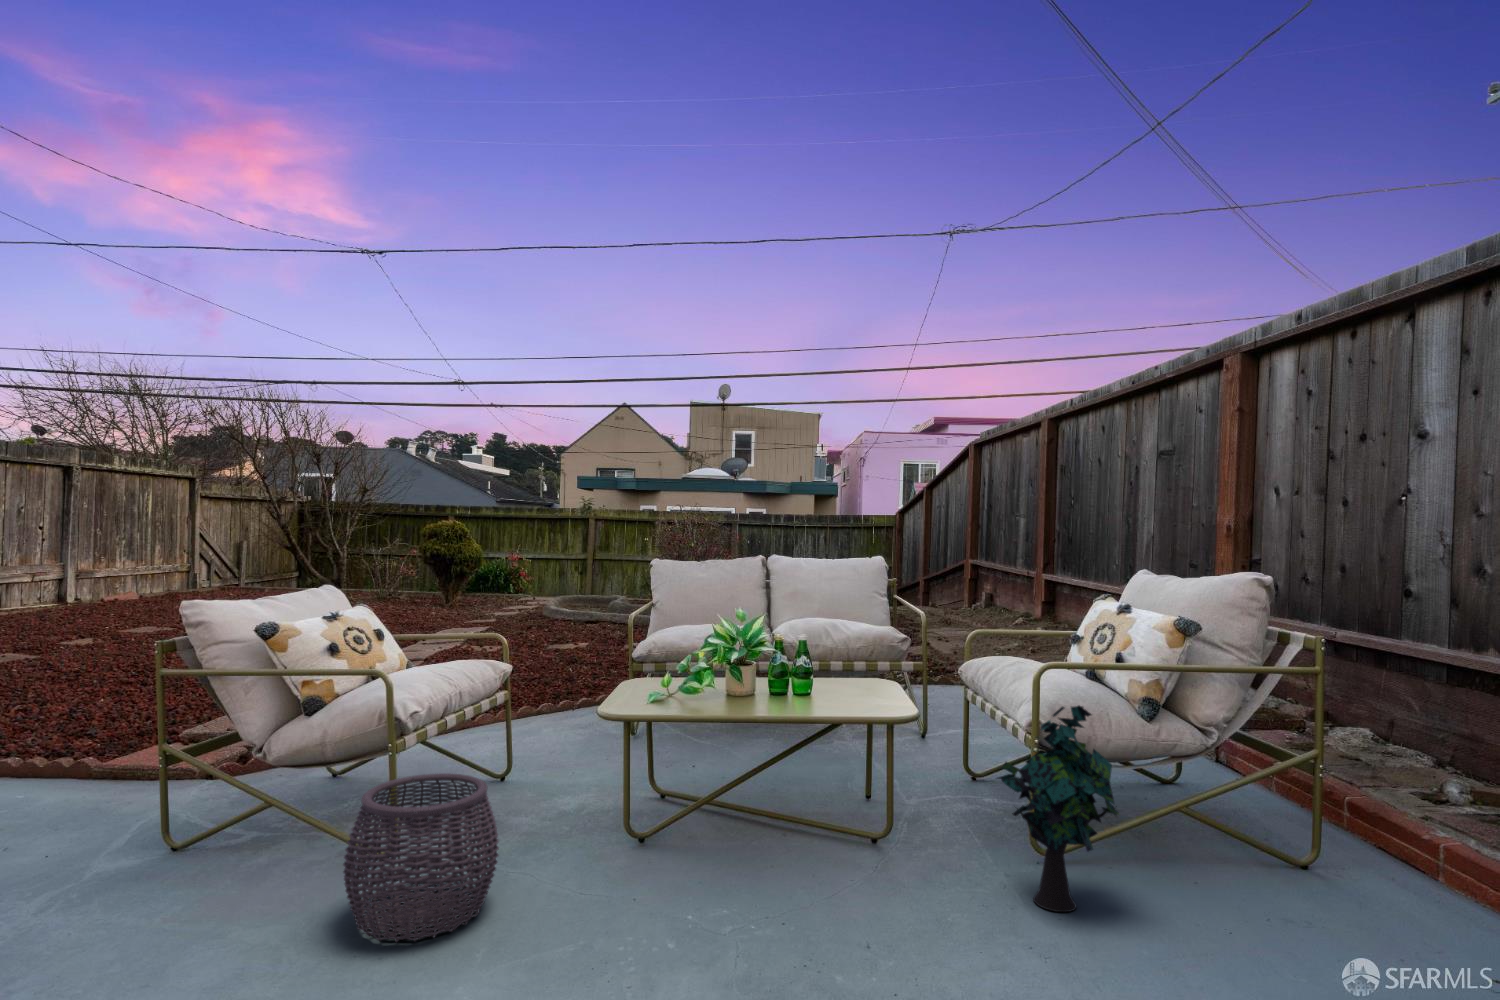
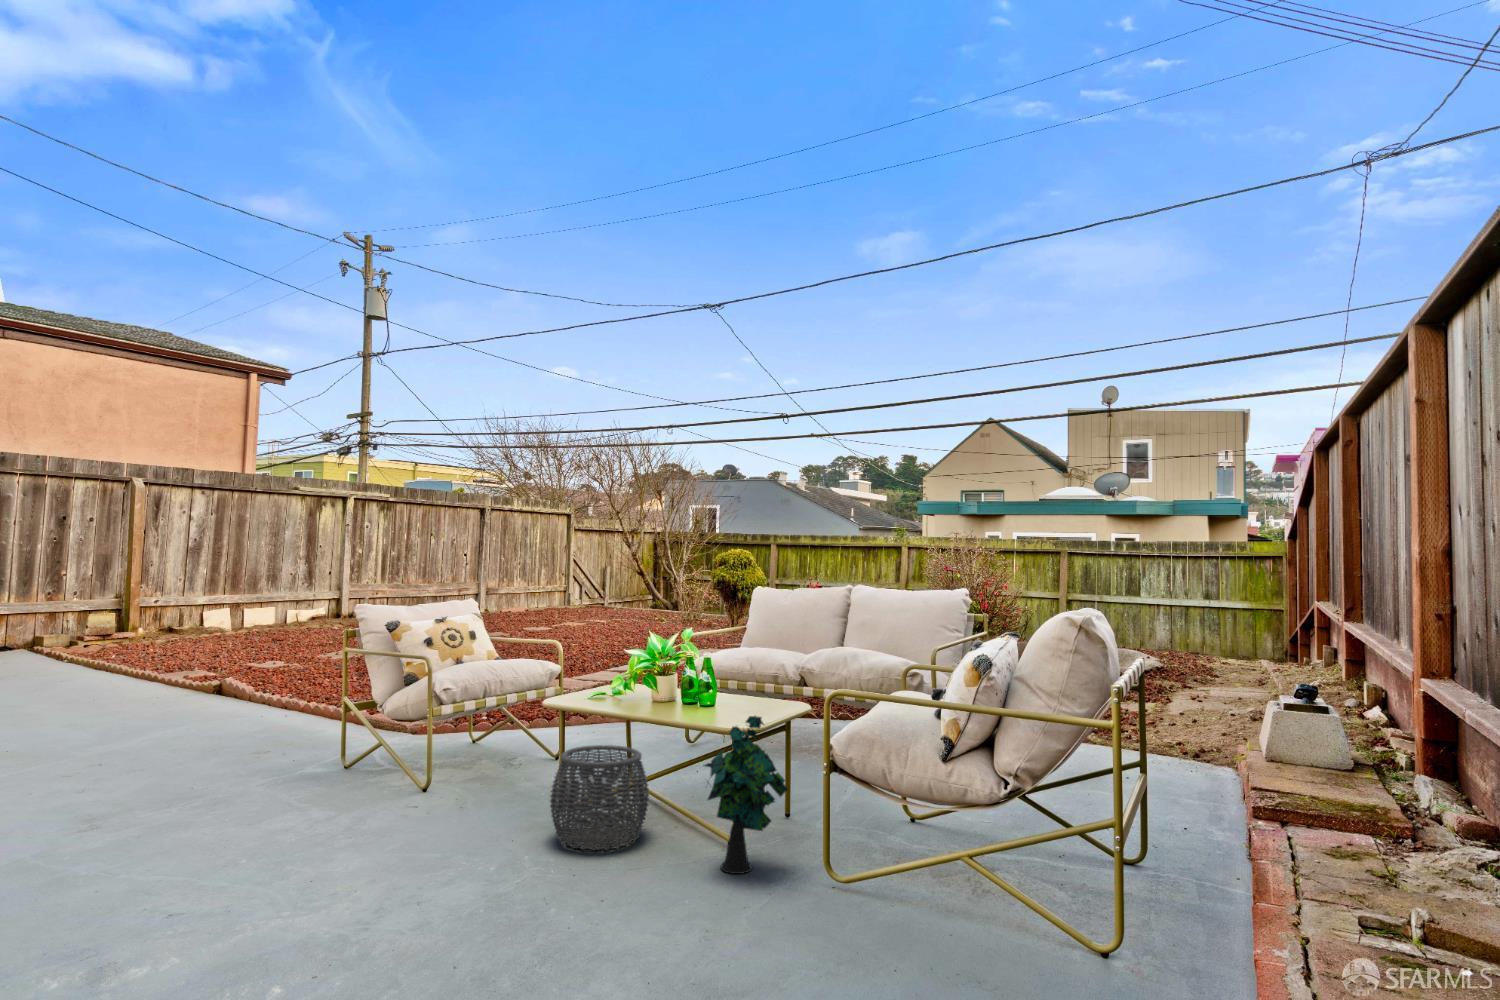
woven basket: present [343,773,499,942] -> present [550,745,649,850]

